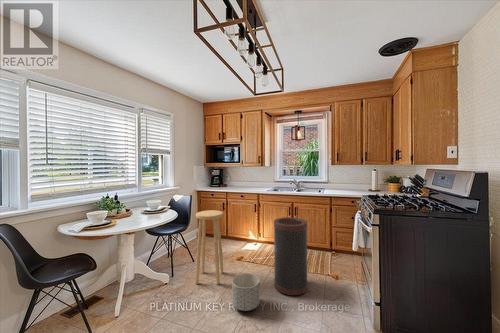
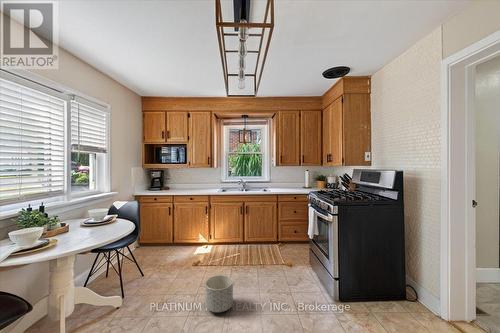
stool: present [196,210,223,285] -> none [154,216,185,298]
trash can: present [274,217,308,295] -> none [239,216,270,289]

